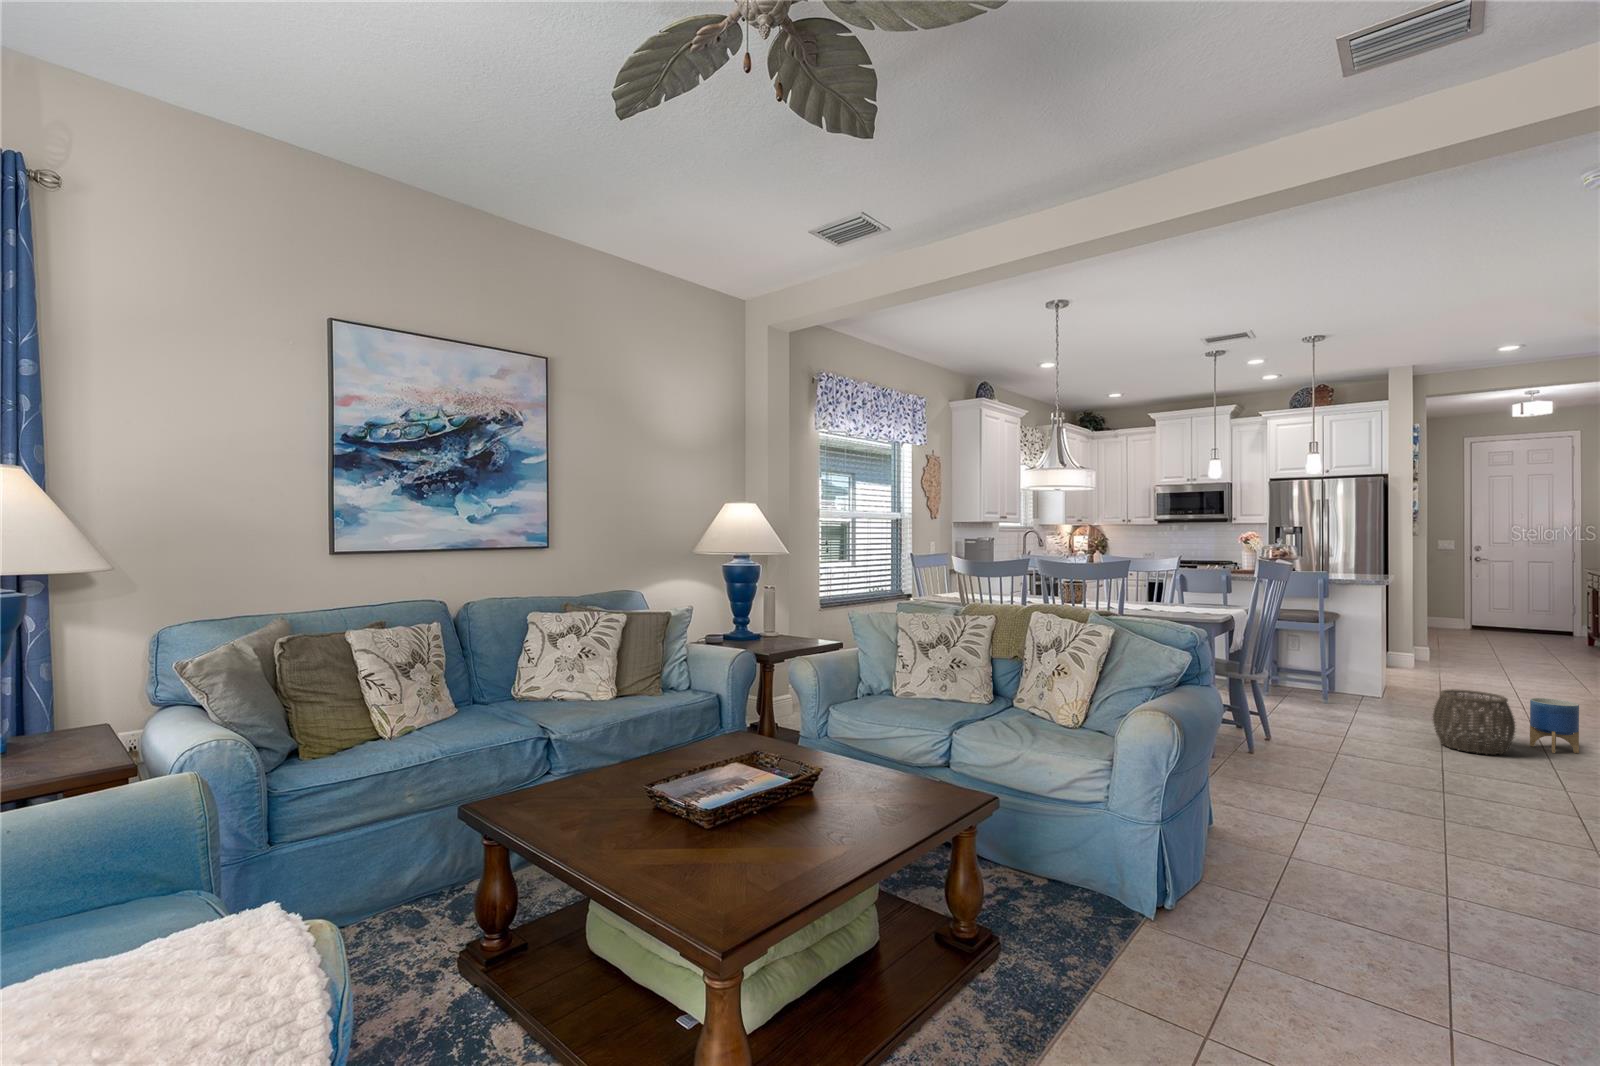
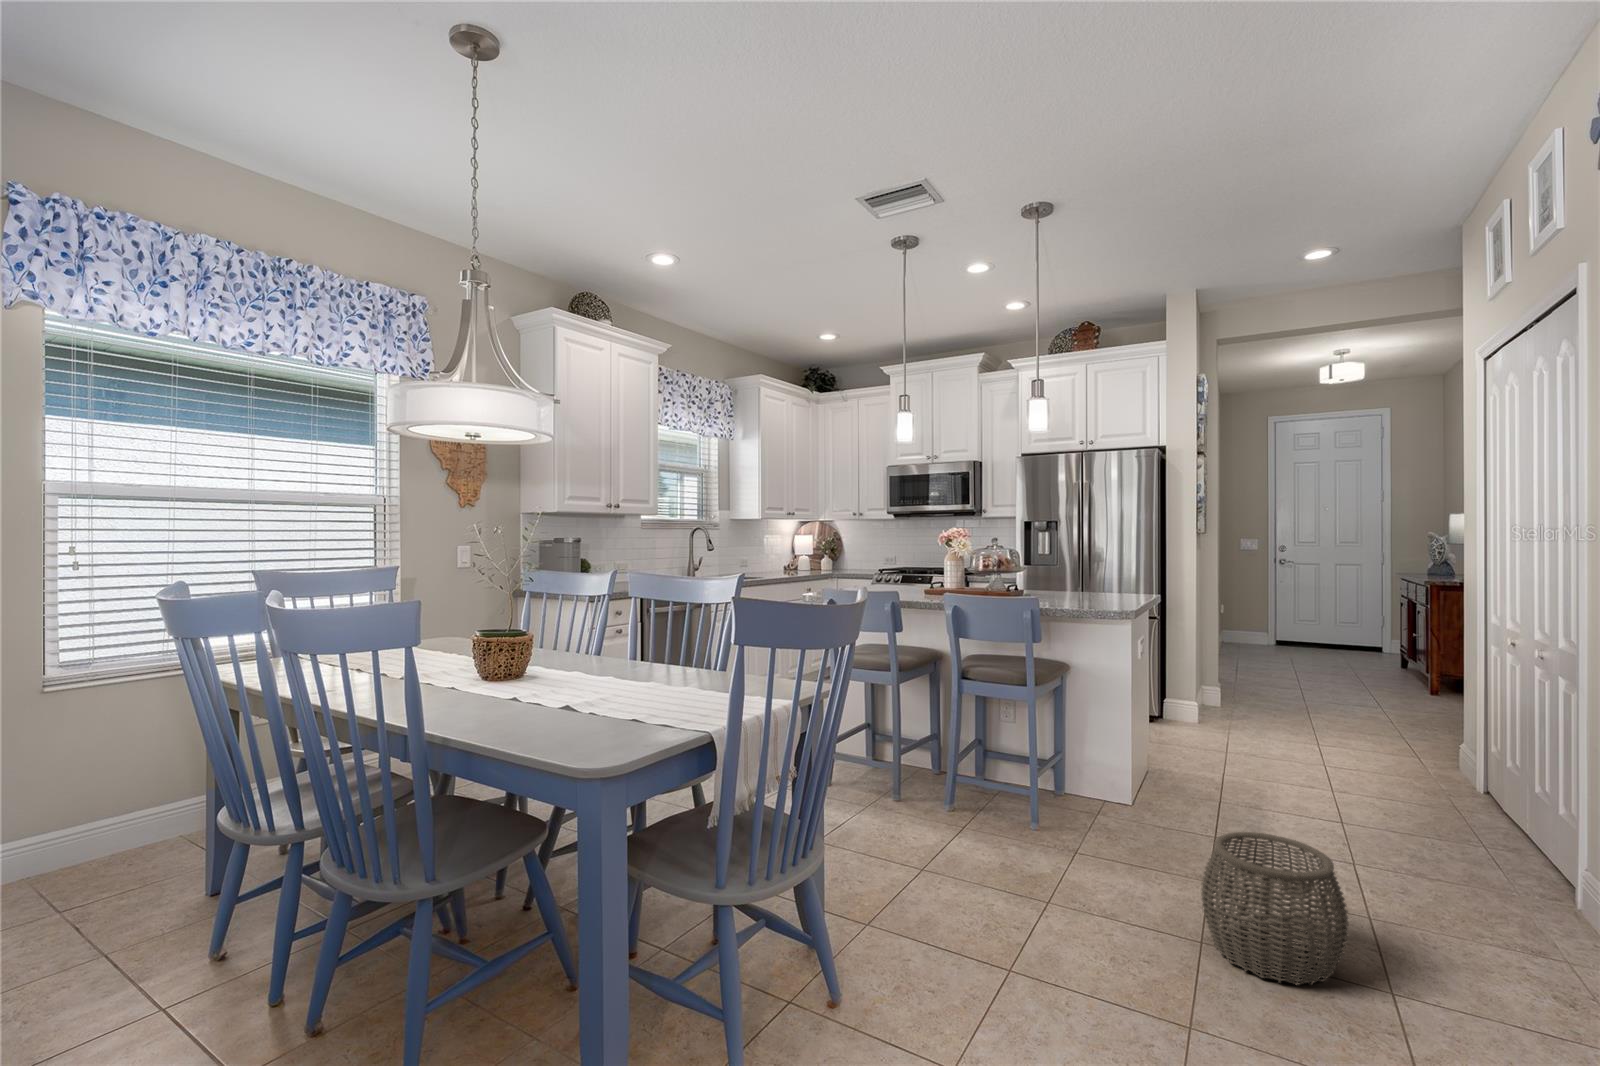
planter: present [1530,698,1579,753] -> none [1367,842,1454,964]

